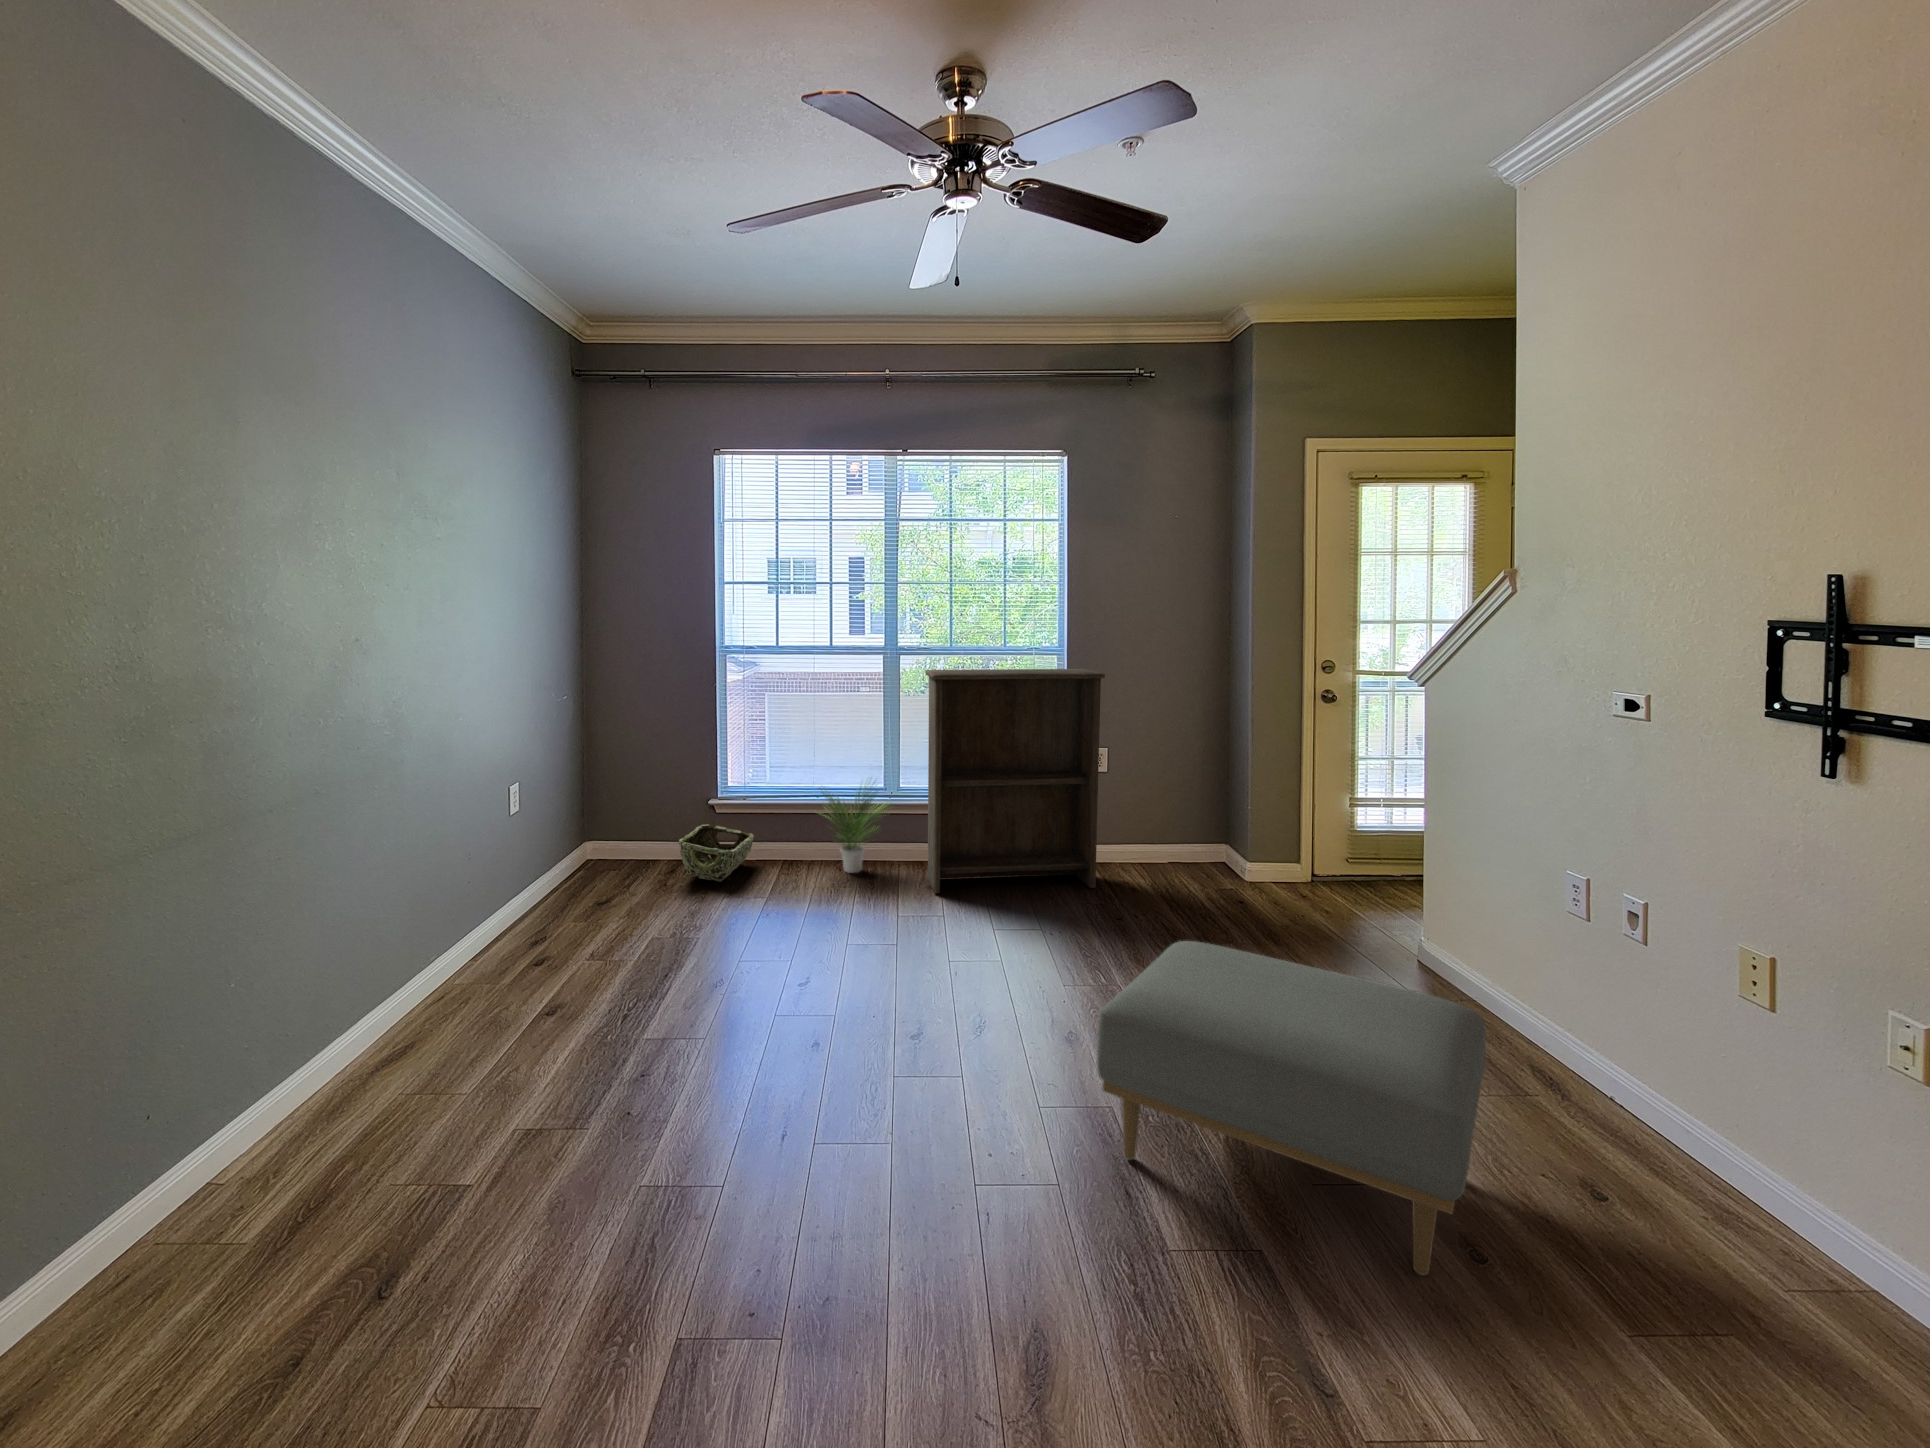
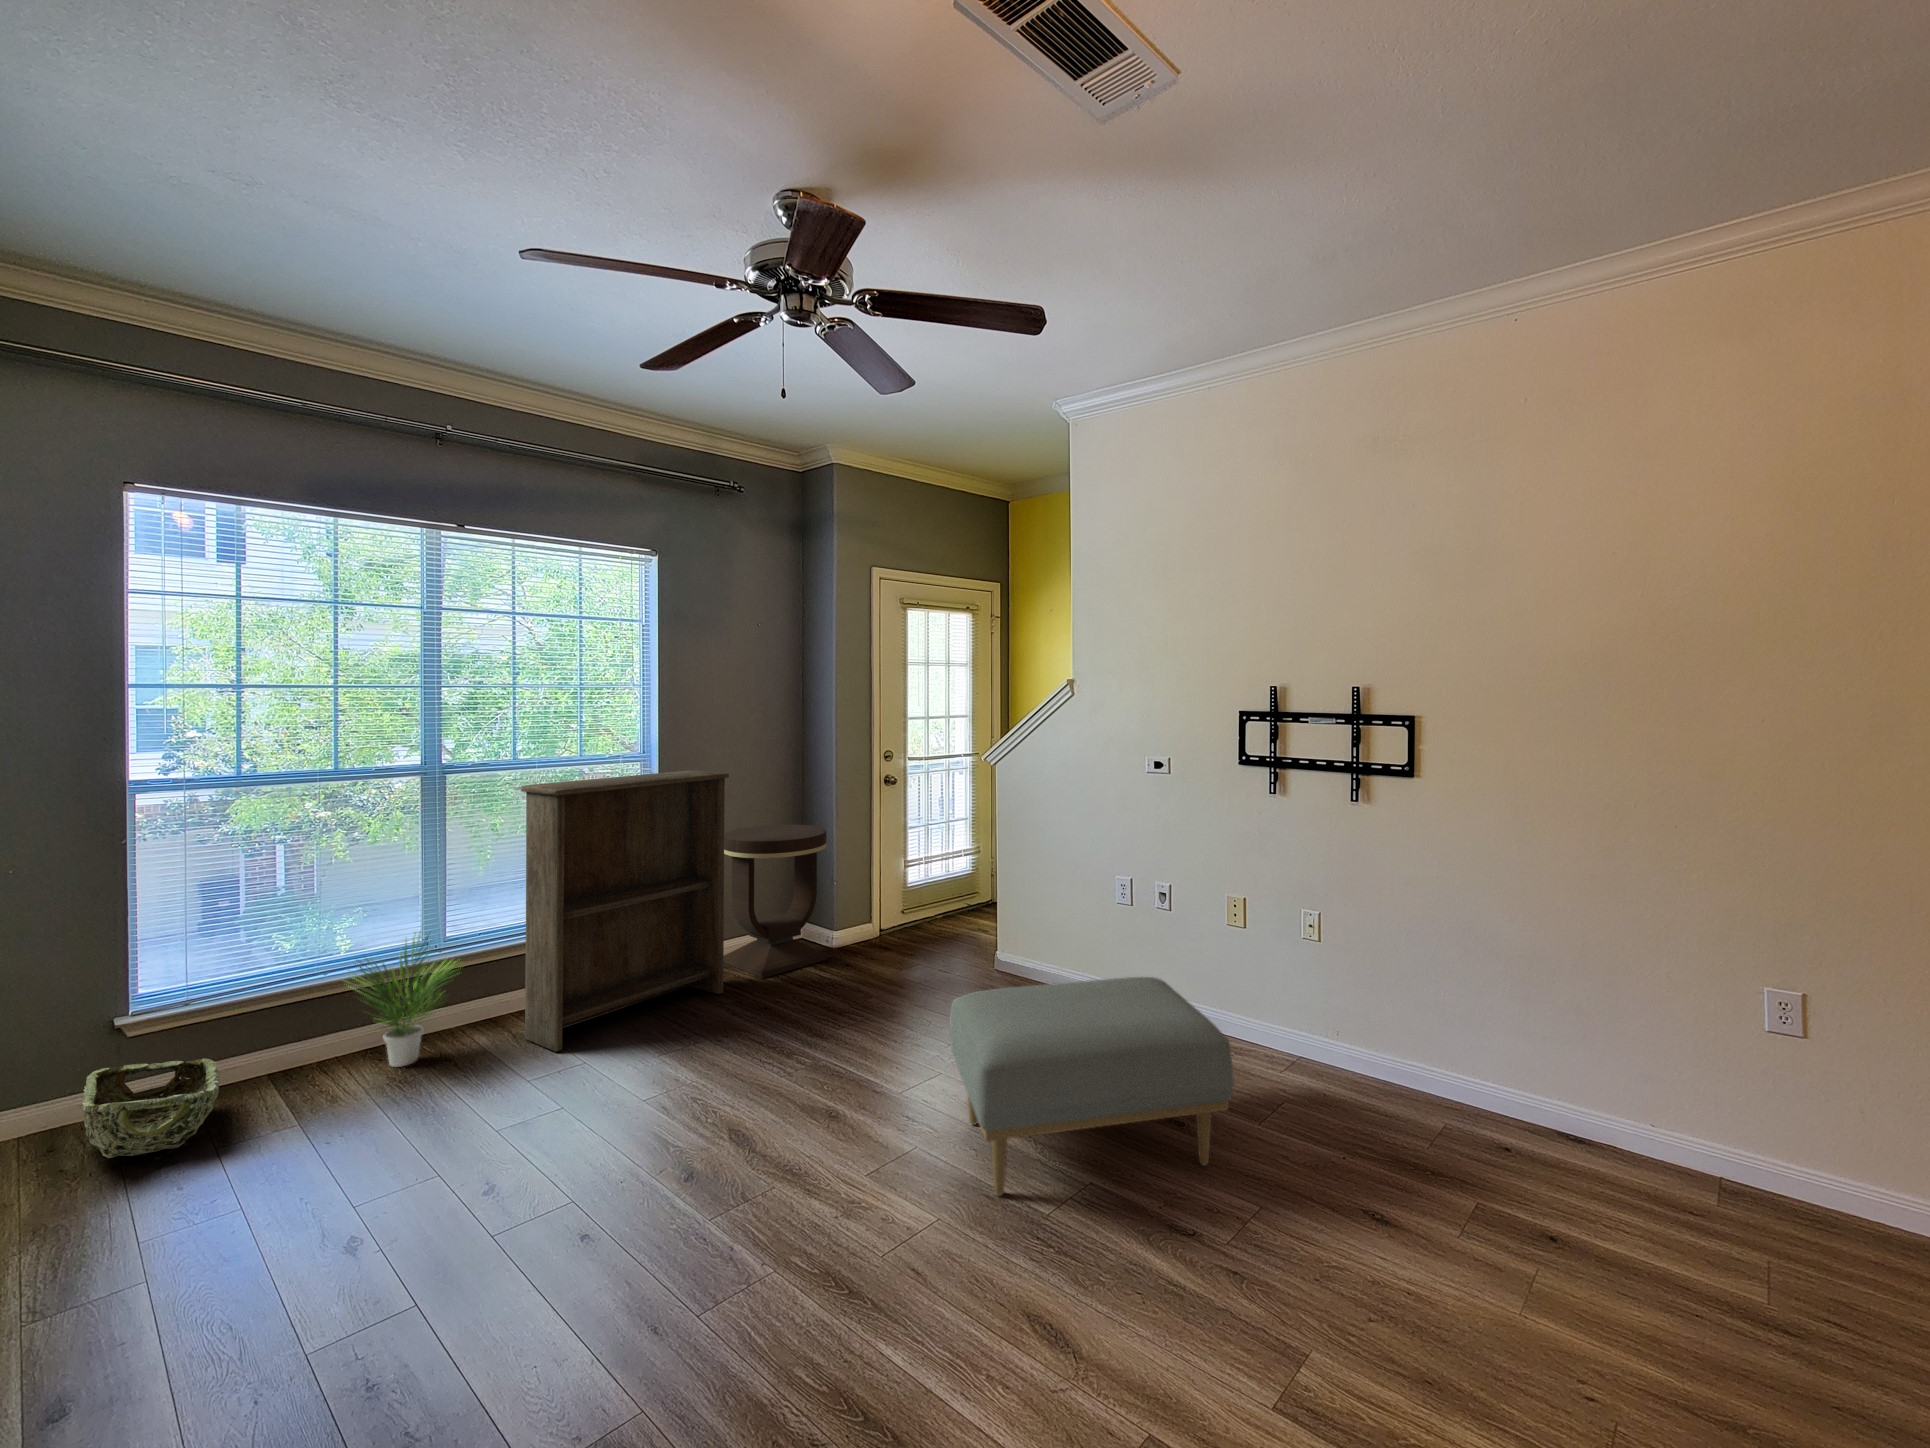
side table: none [1121,734,1232,887] -> present [723,825,827,978]

